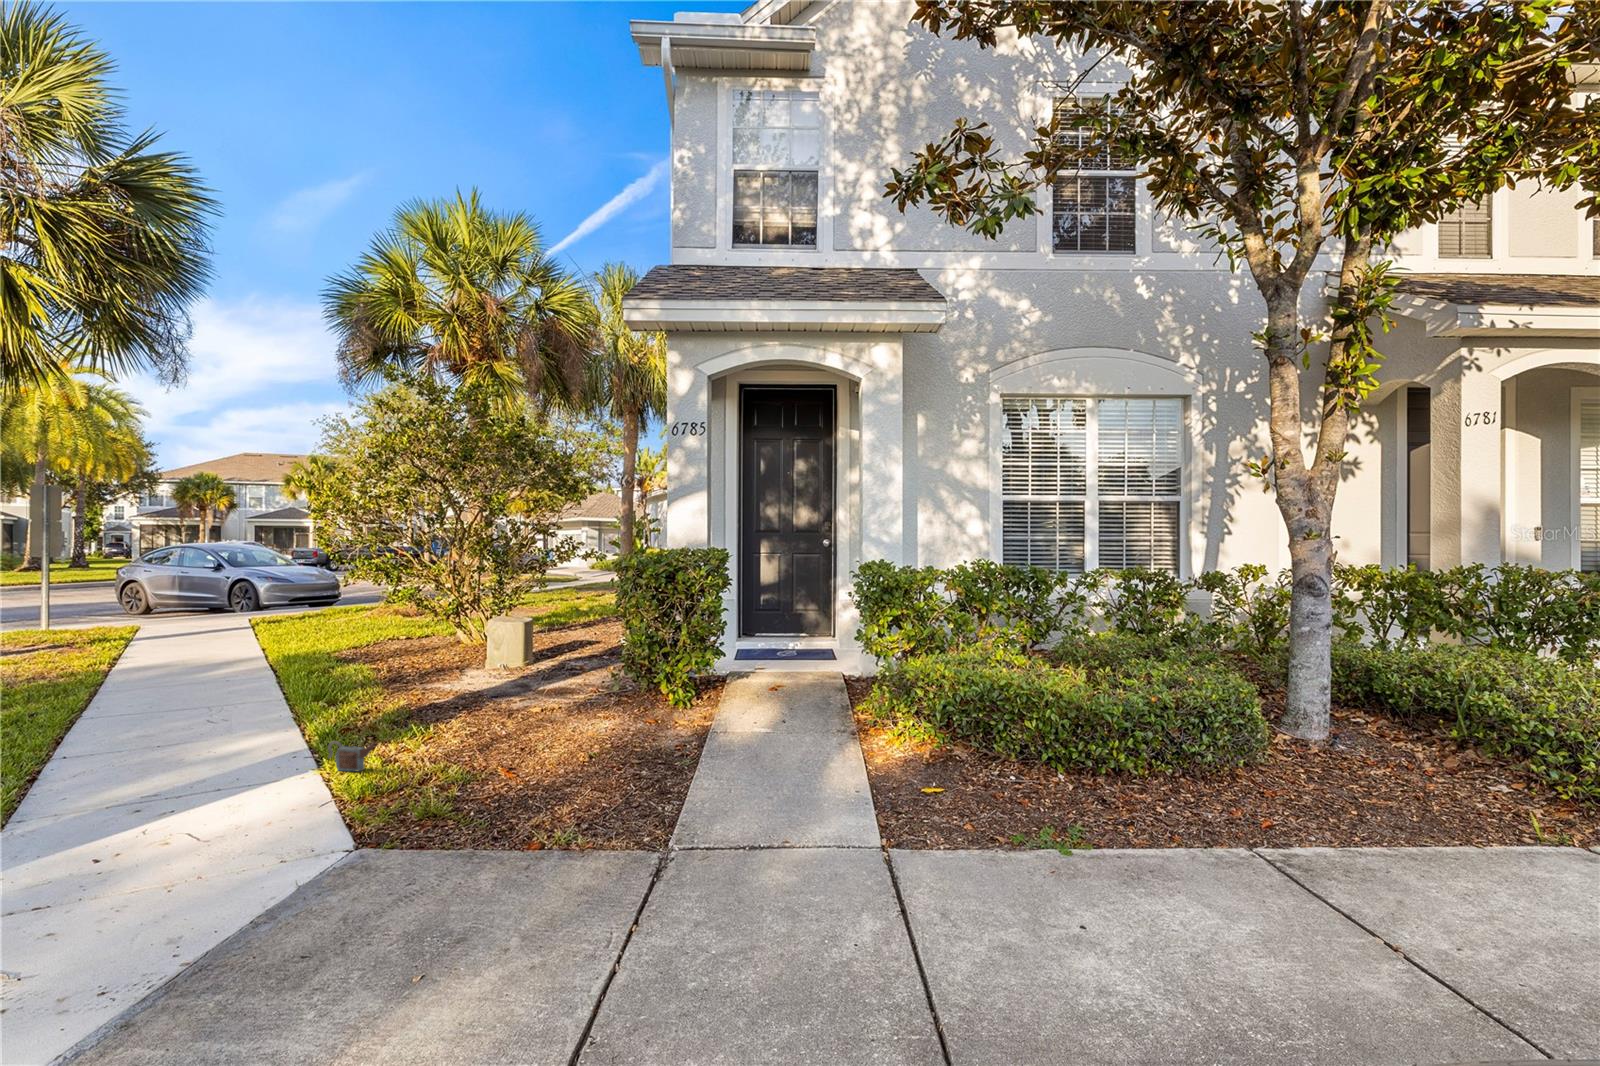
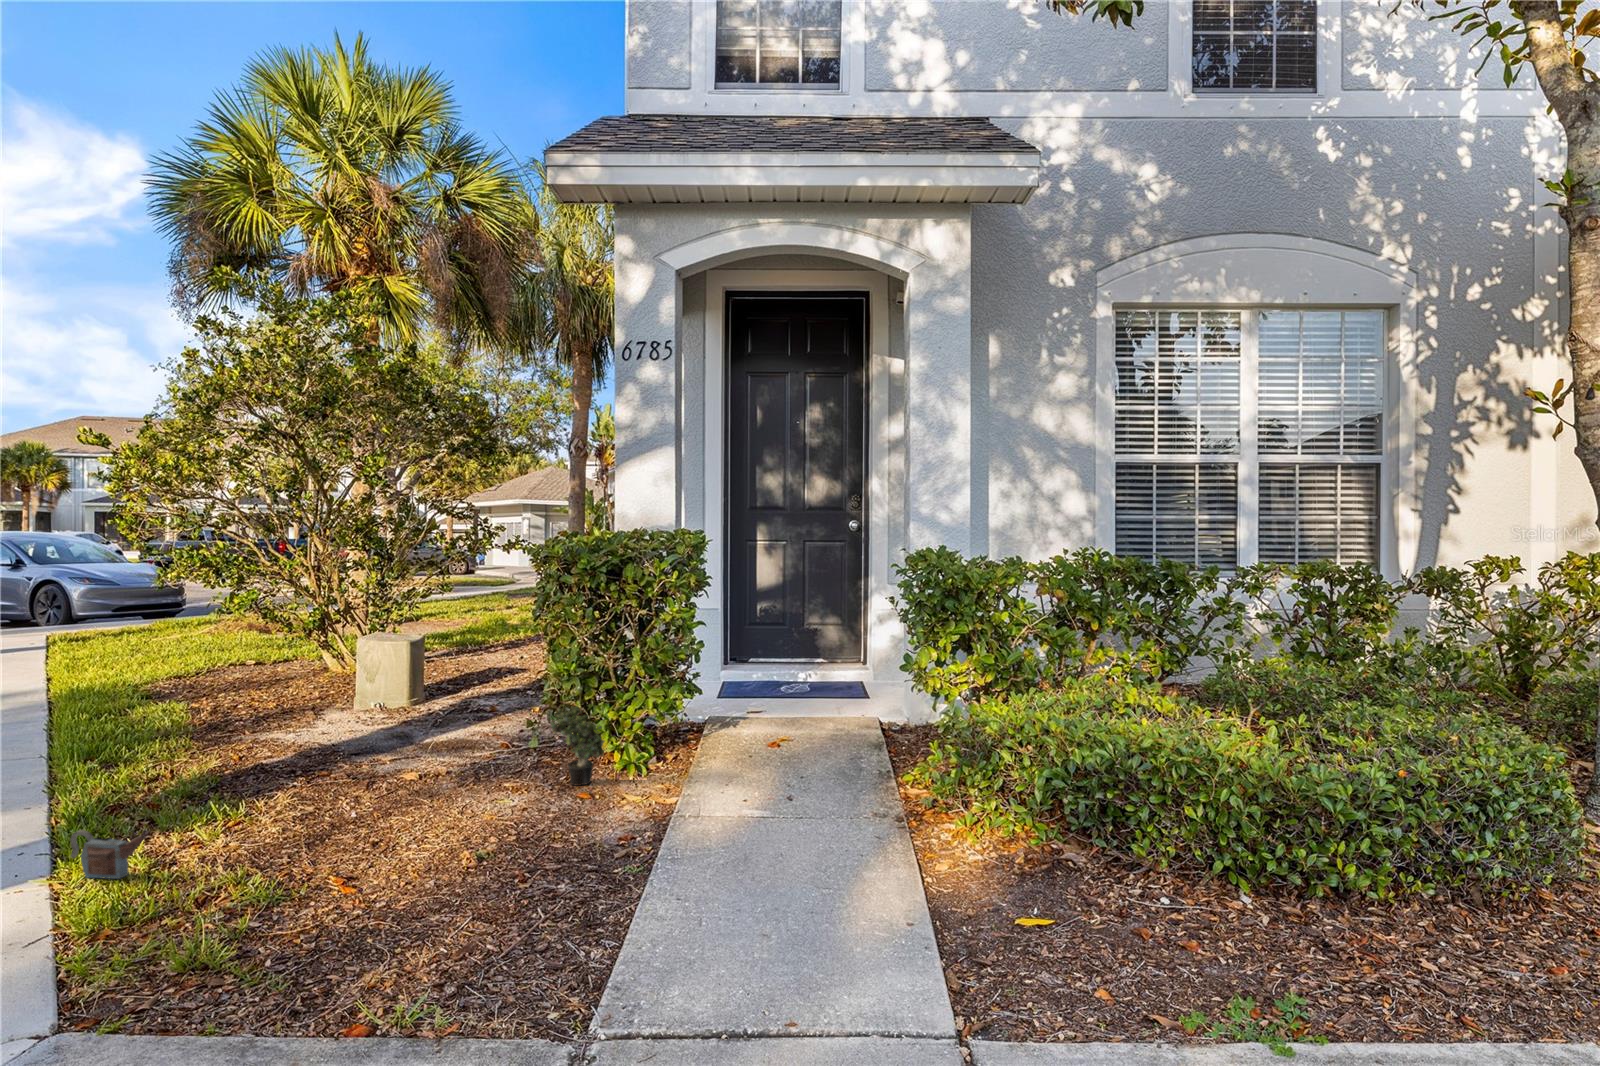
potted plant: none [625,662,668,716] -> present [551,706,605,786]

